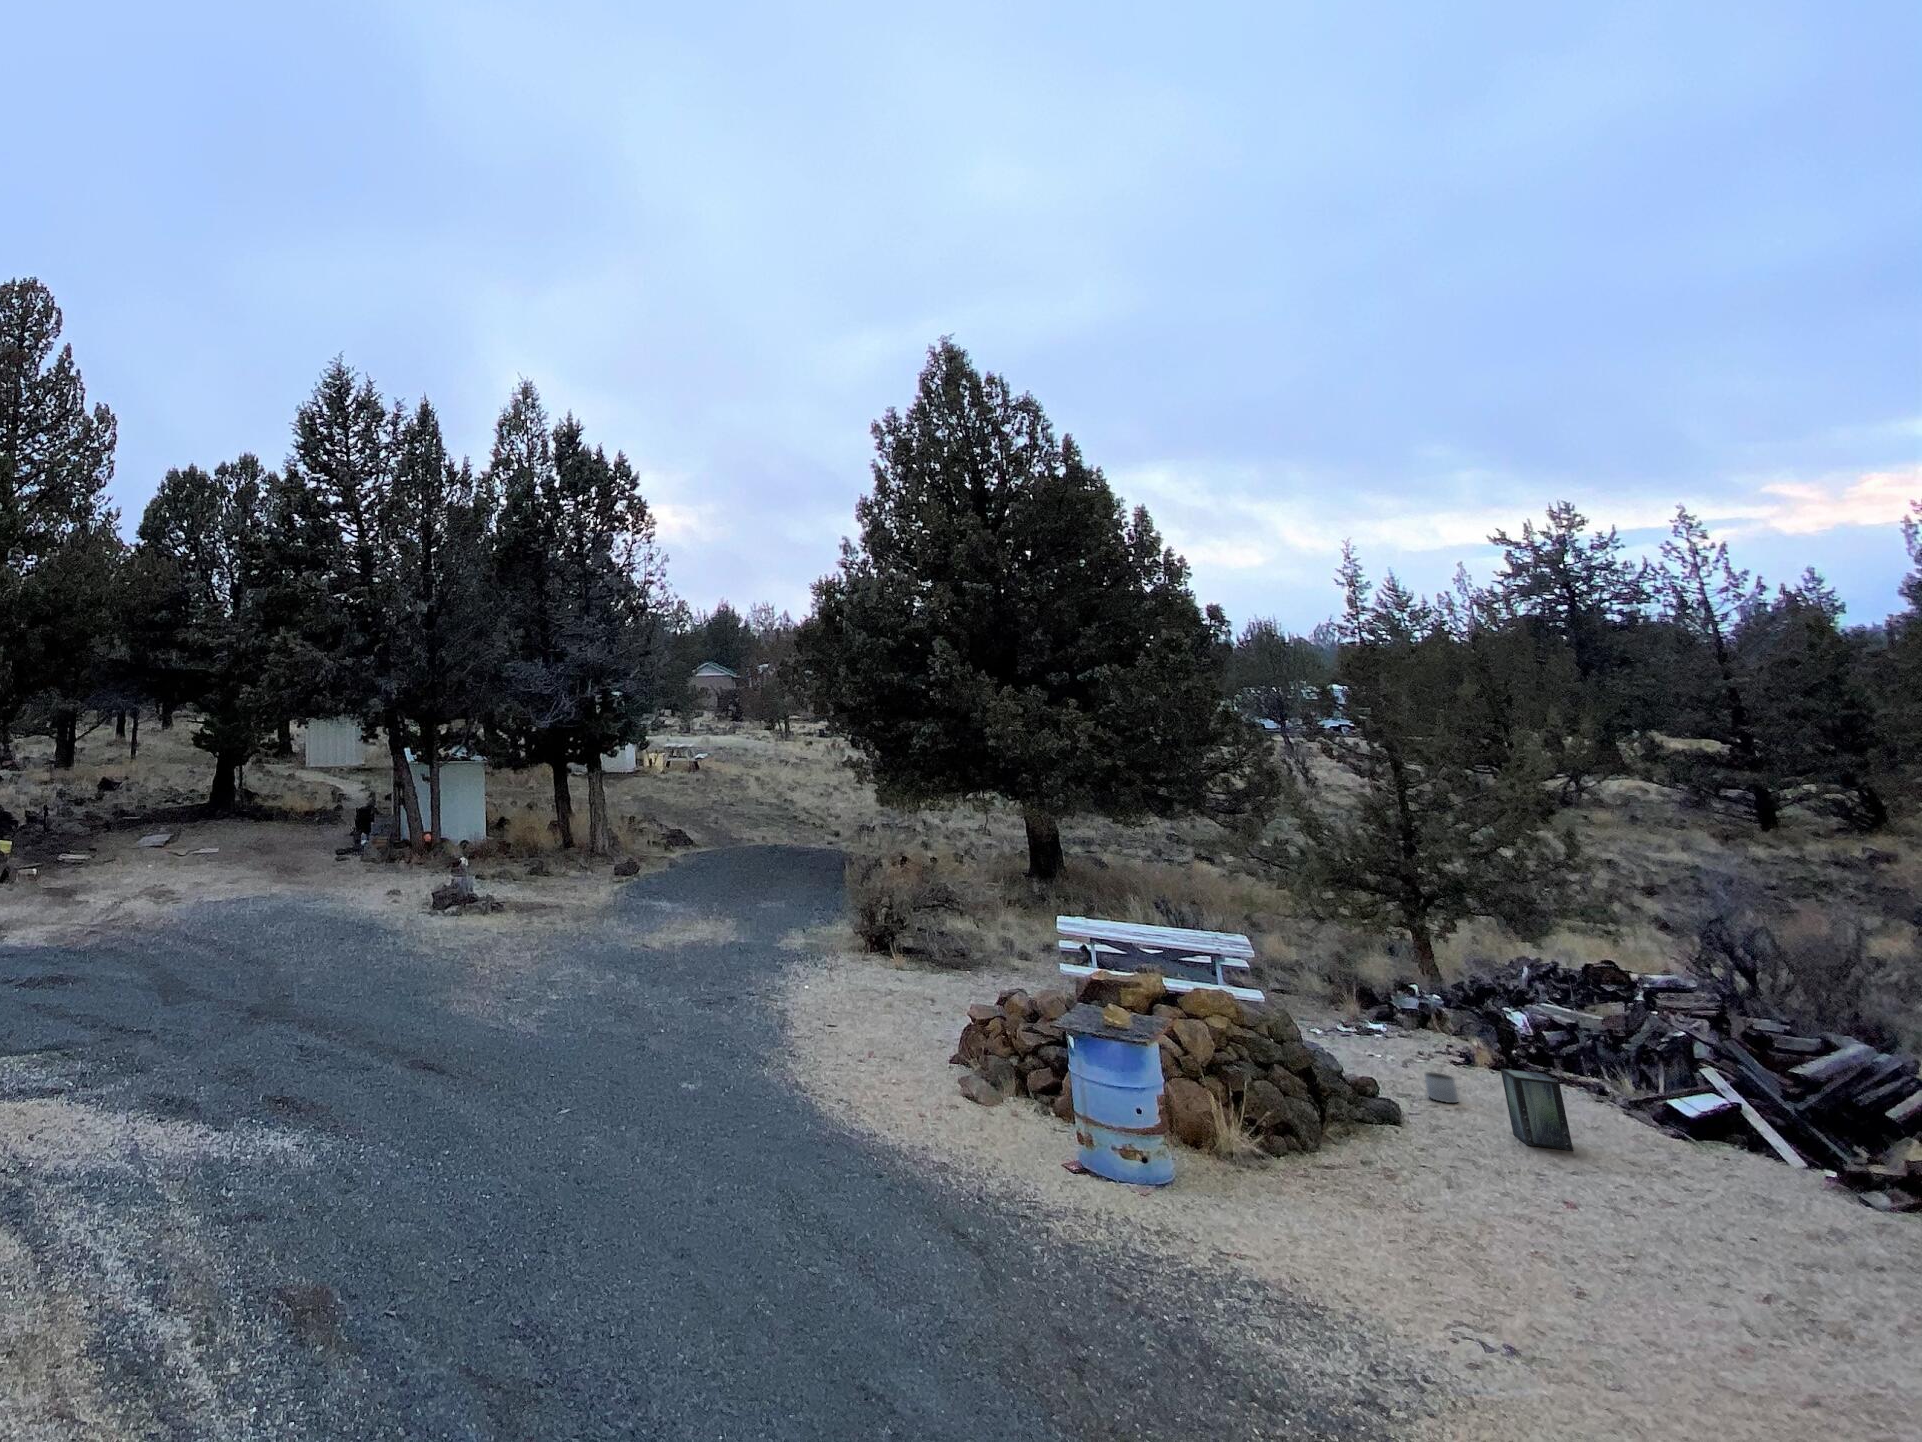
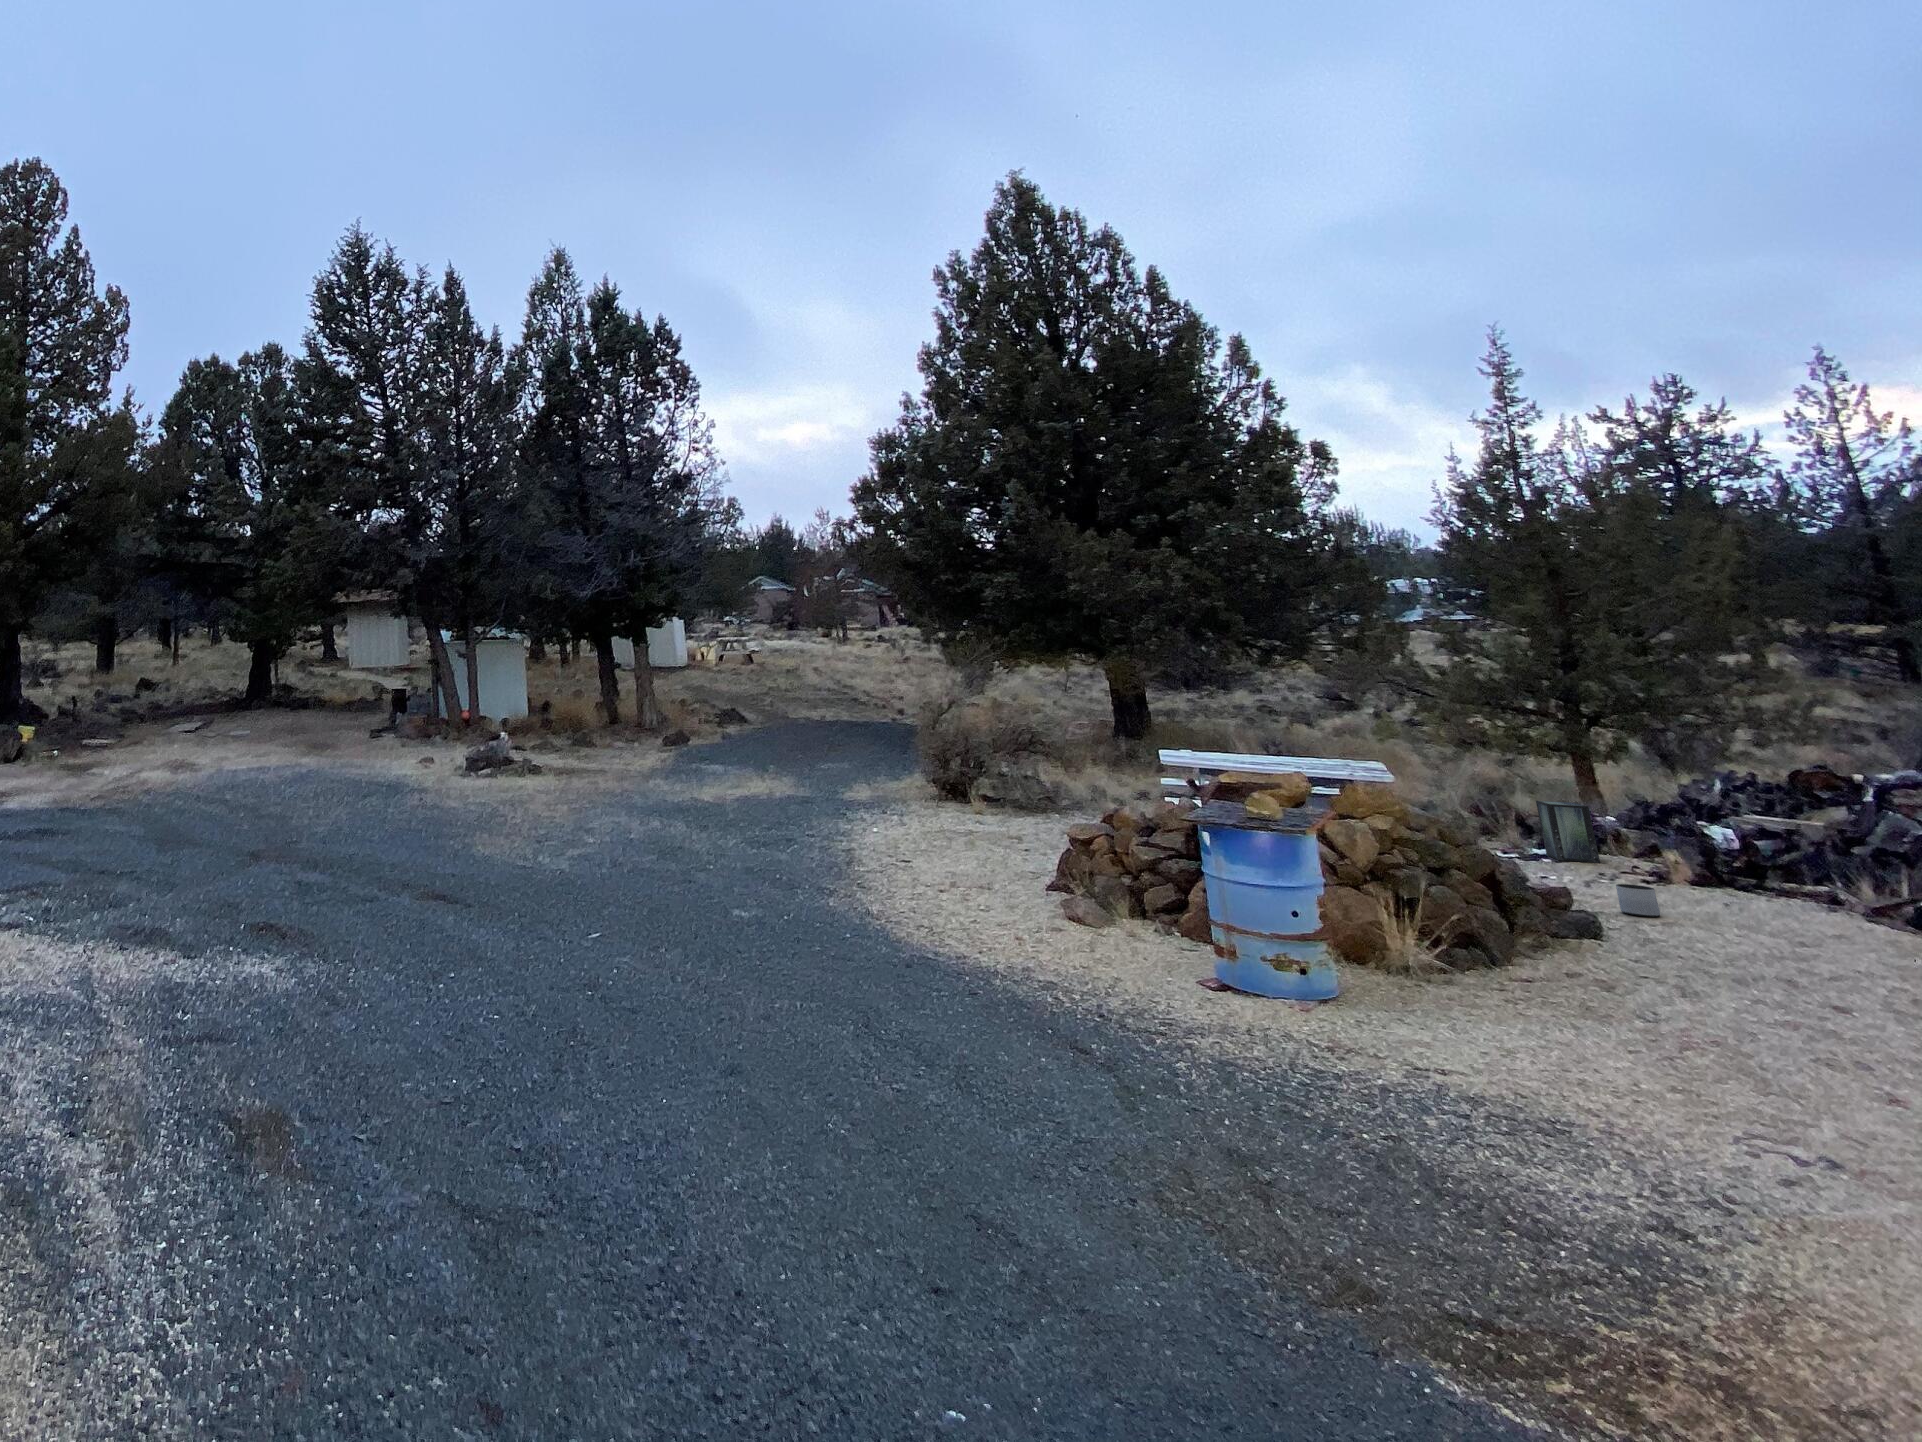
storage box: present [1501,1069,1573,1151] -> present [1536,801,1600,863]

